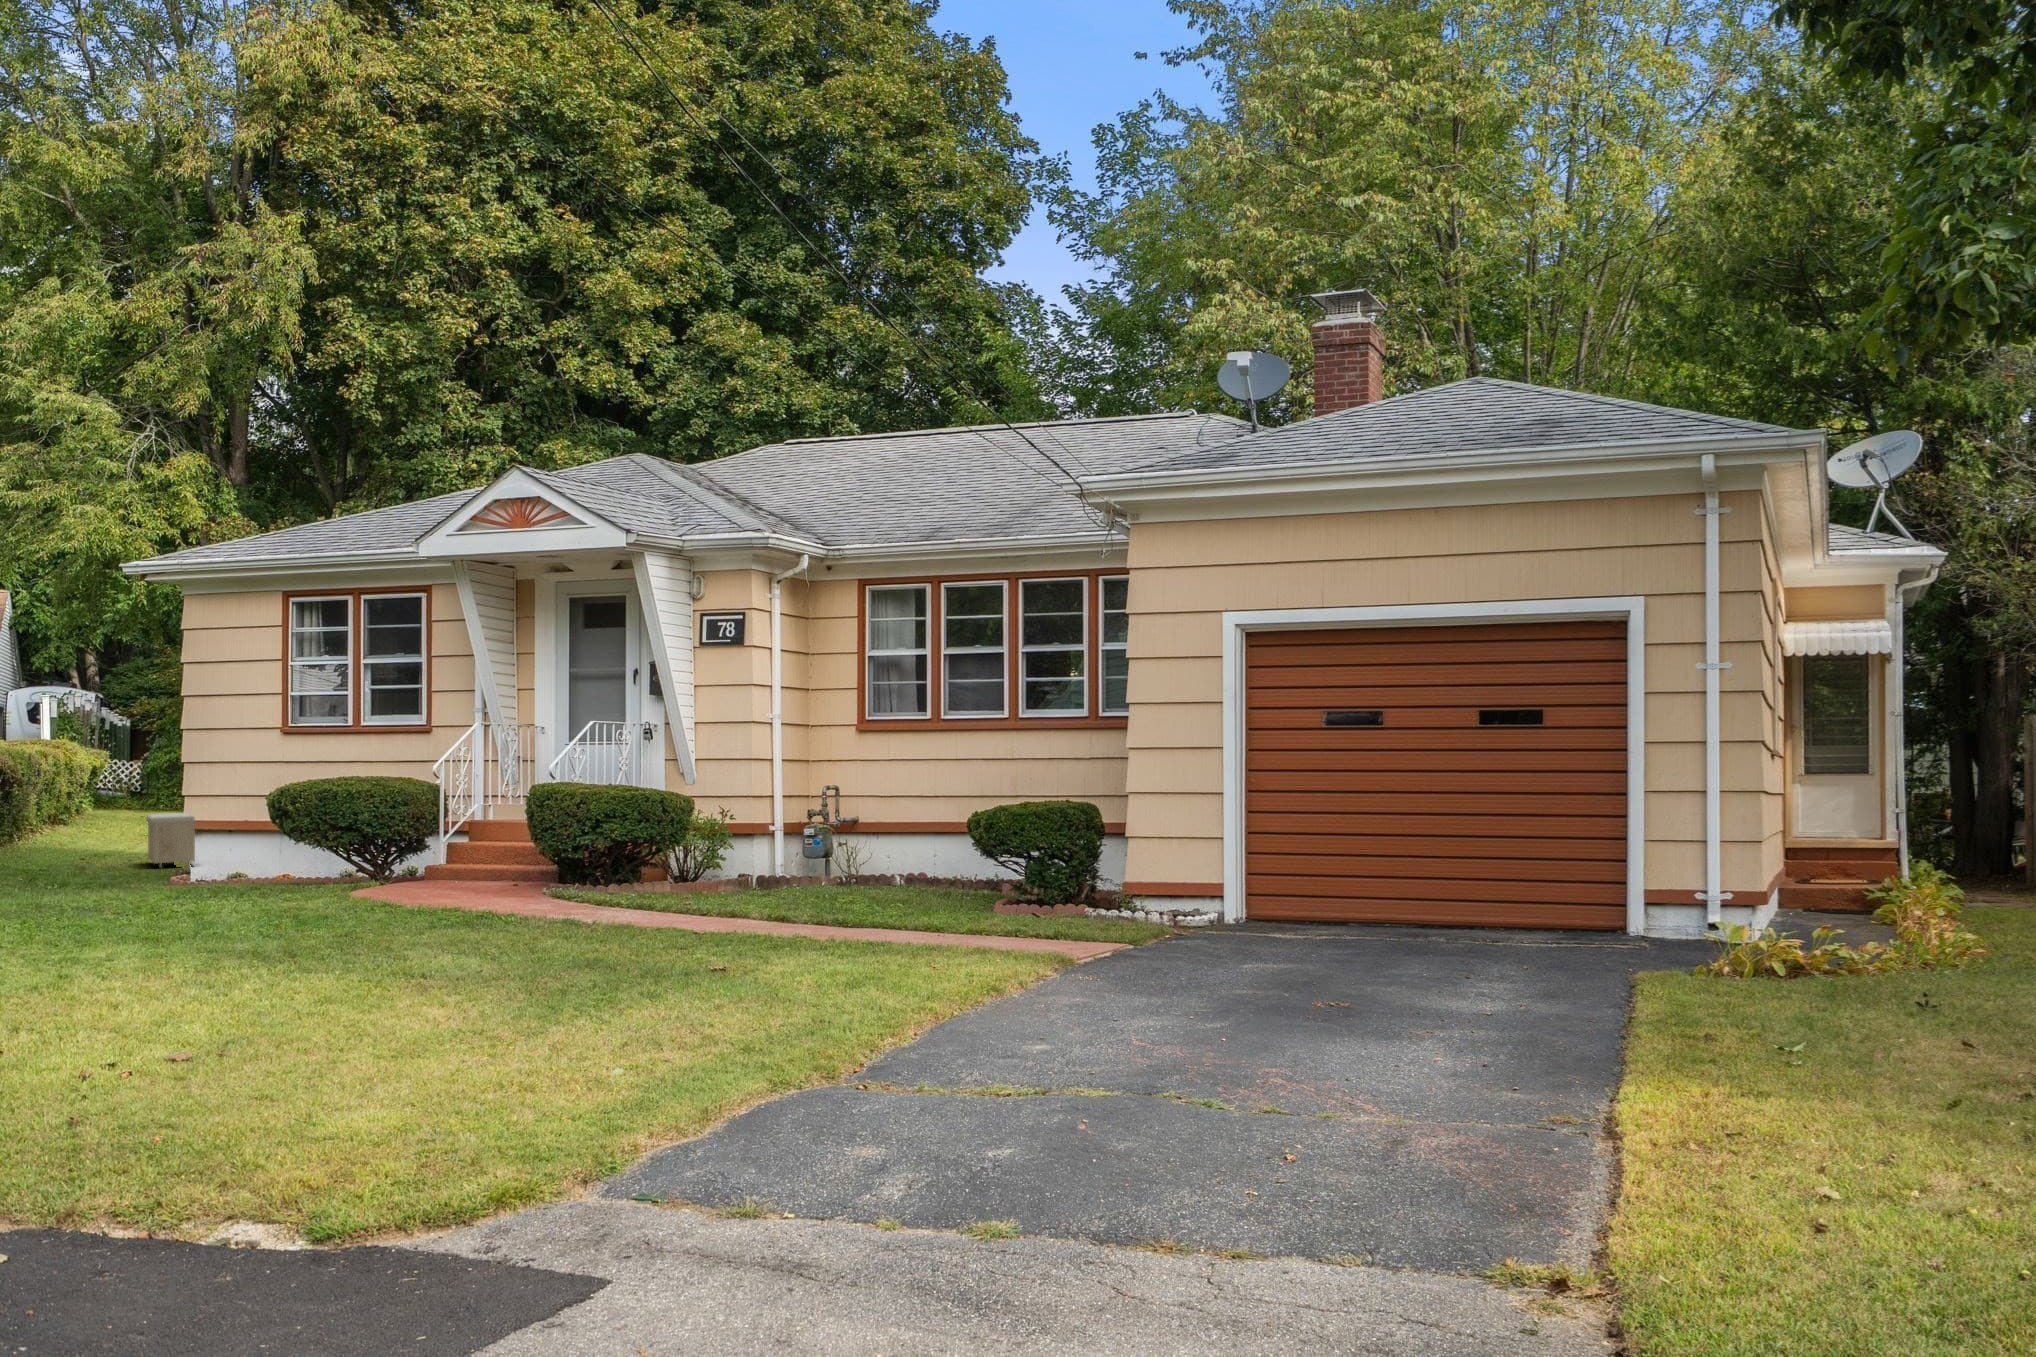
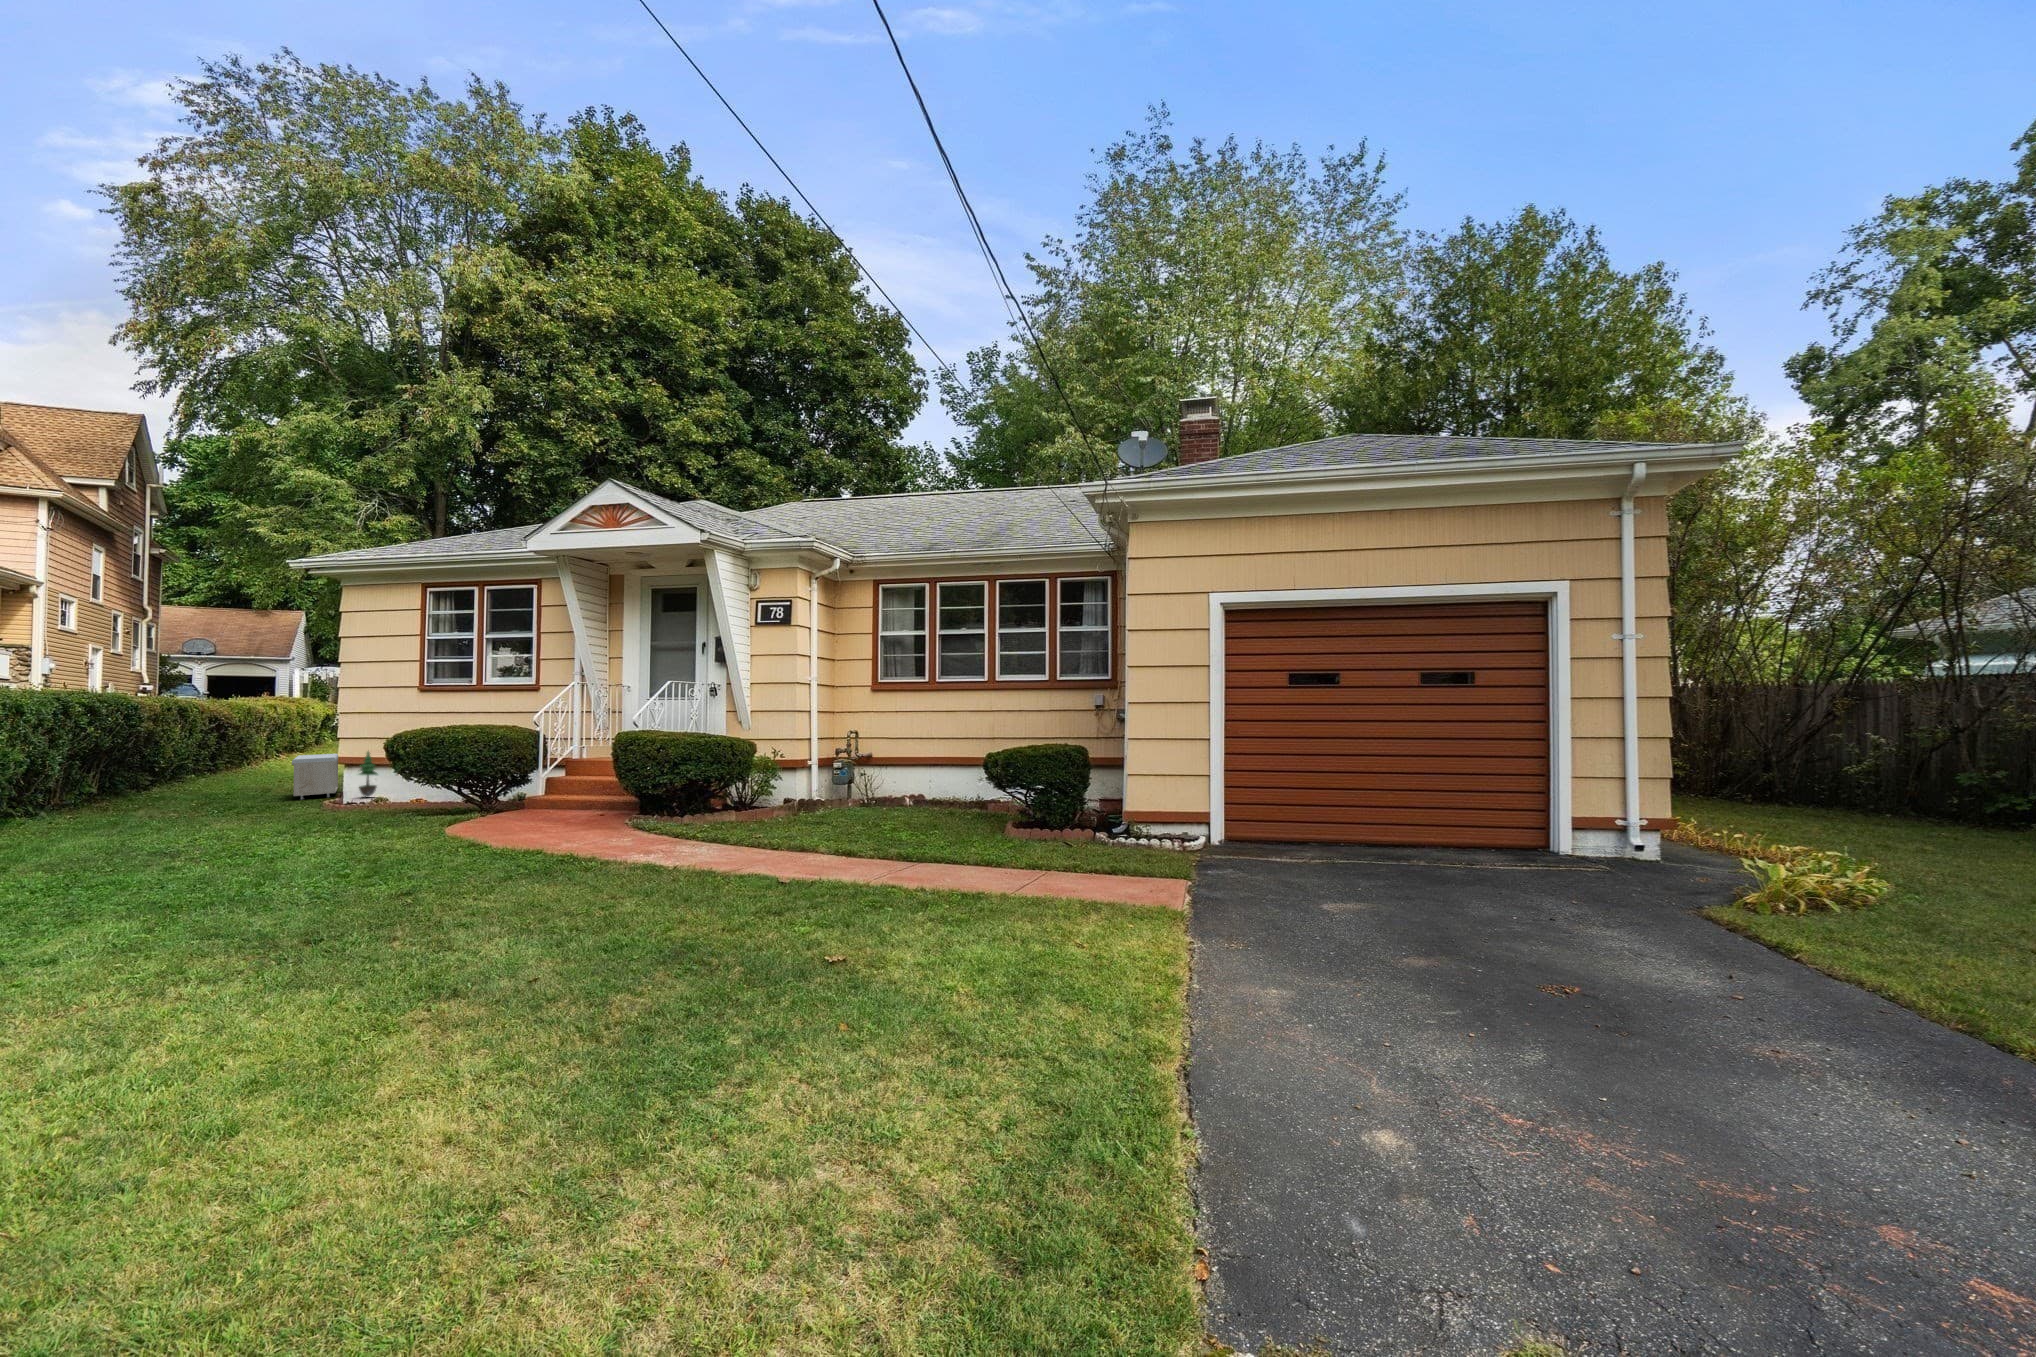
potted tree: none [220,807,244,867] -> present [359,752,377,797]

